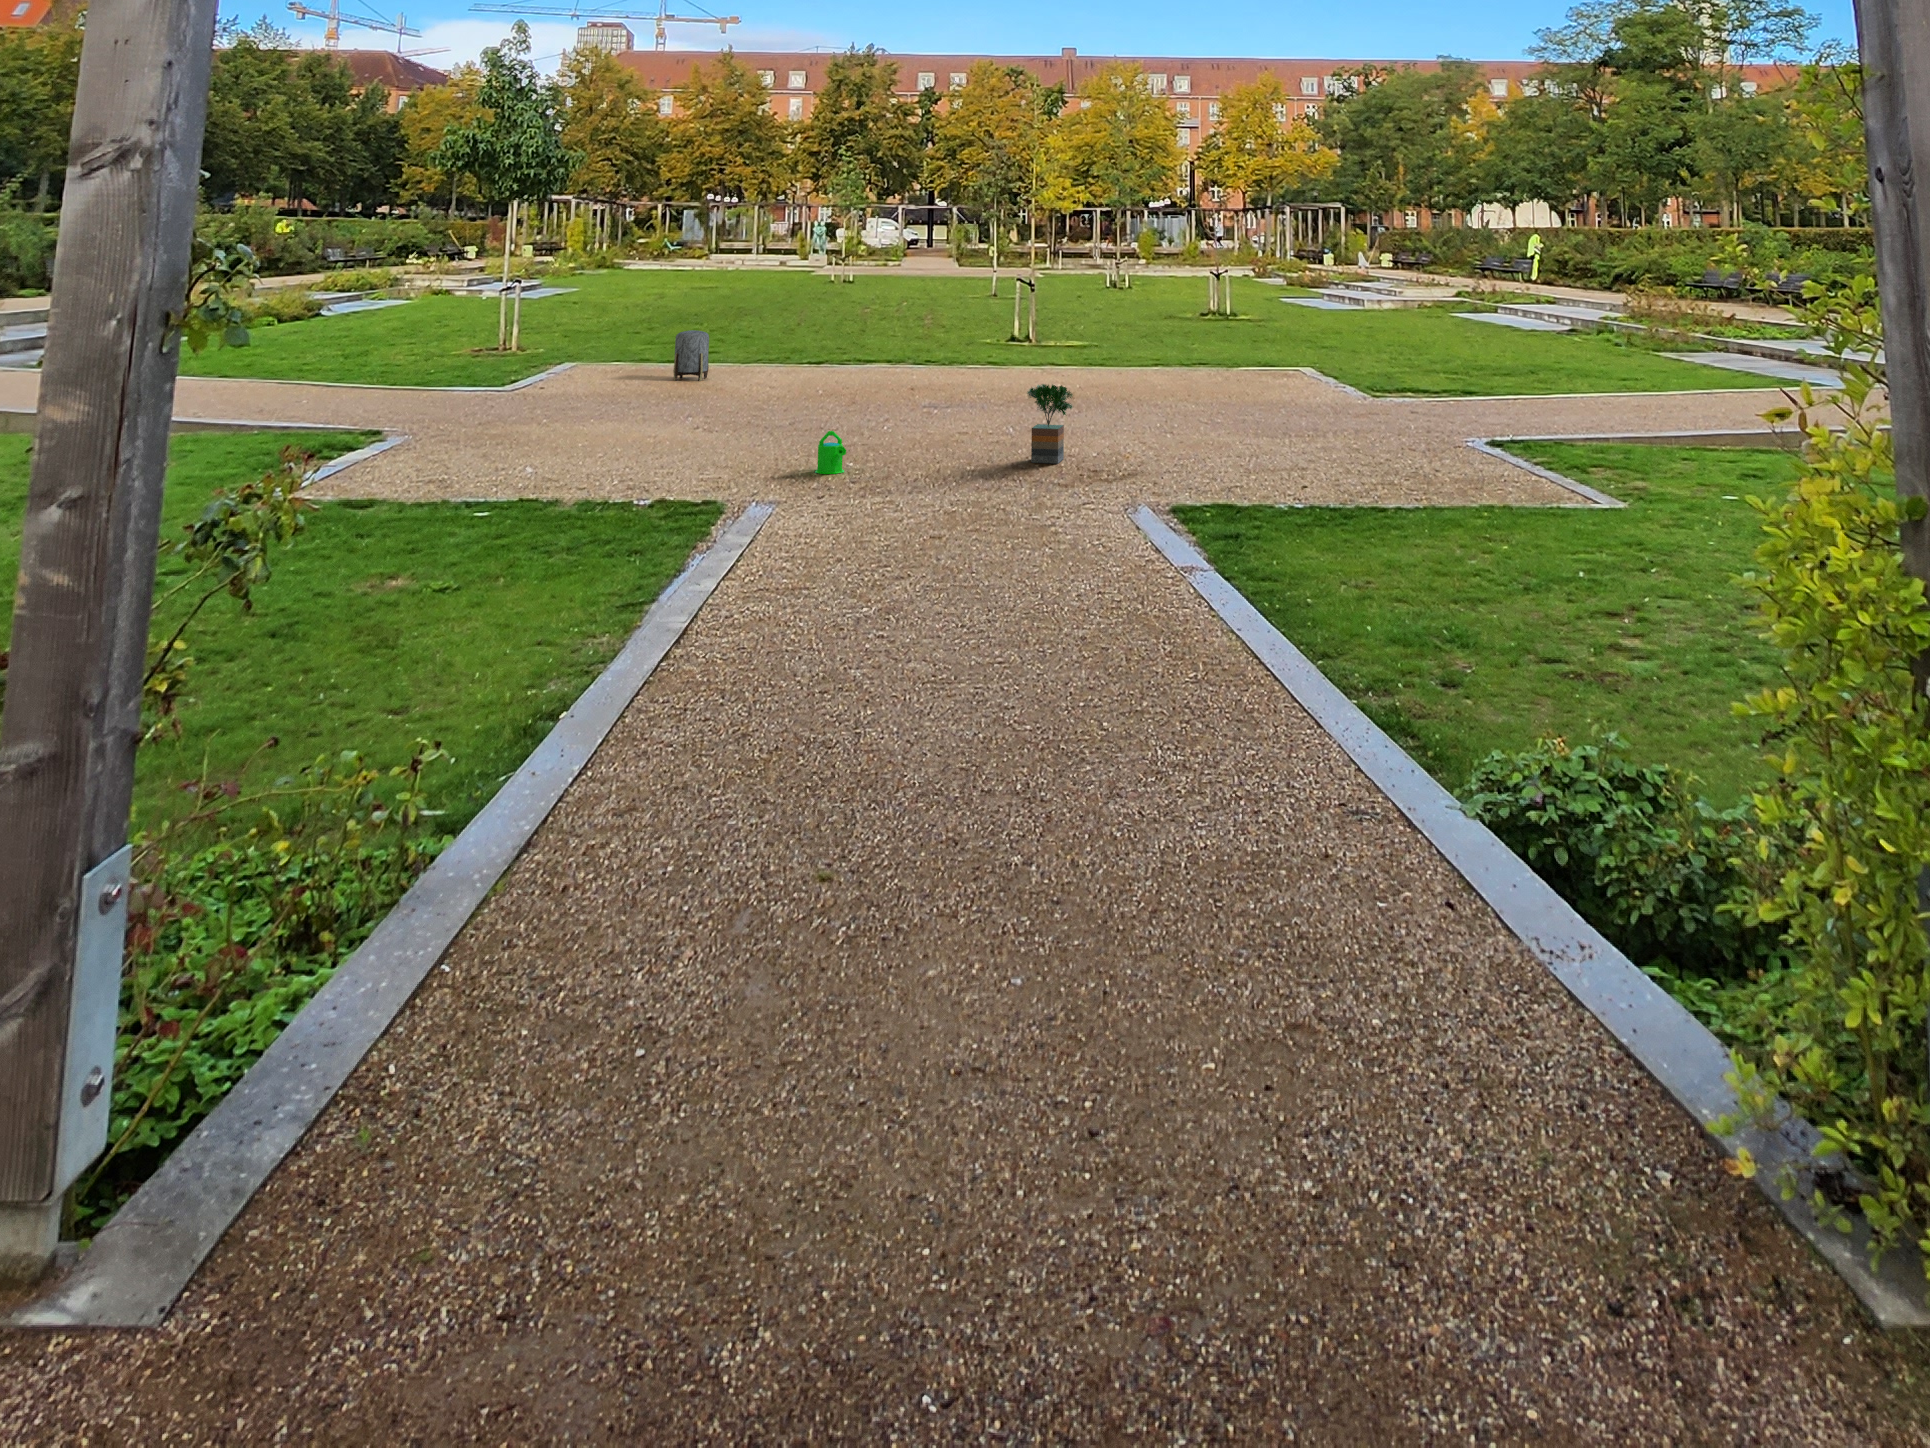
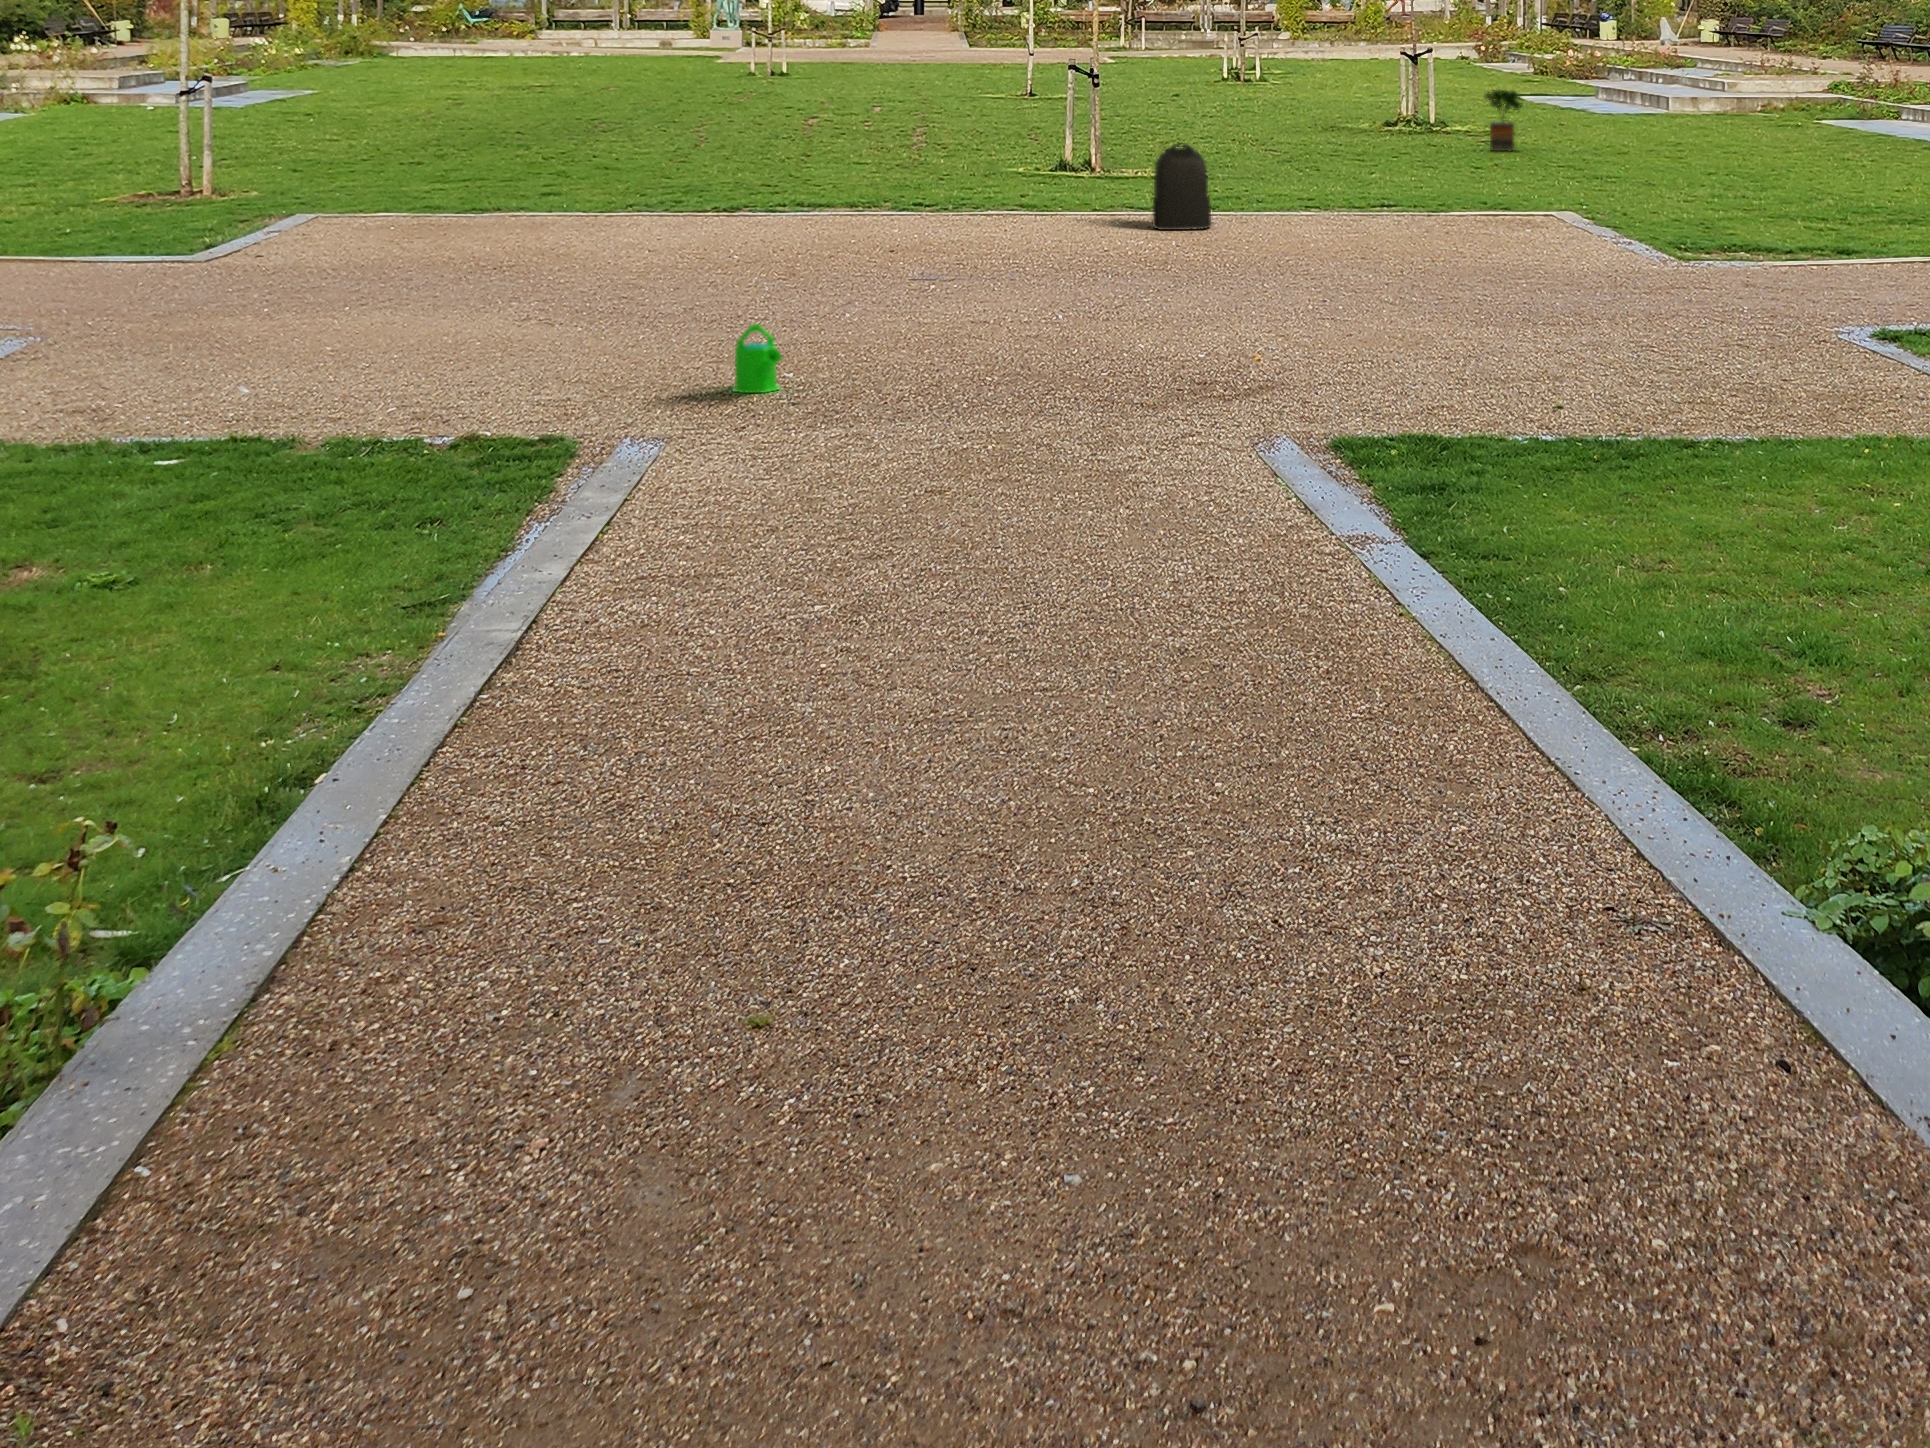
backpack: none [1067,324,1103,377] -> present [1152,143,1212,230]
stool: present [673,330,709,381] -> none [495,165,553,247]
potted tree: present [1027,384,1073,464] -> present [1484,89,1523,151]

